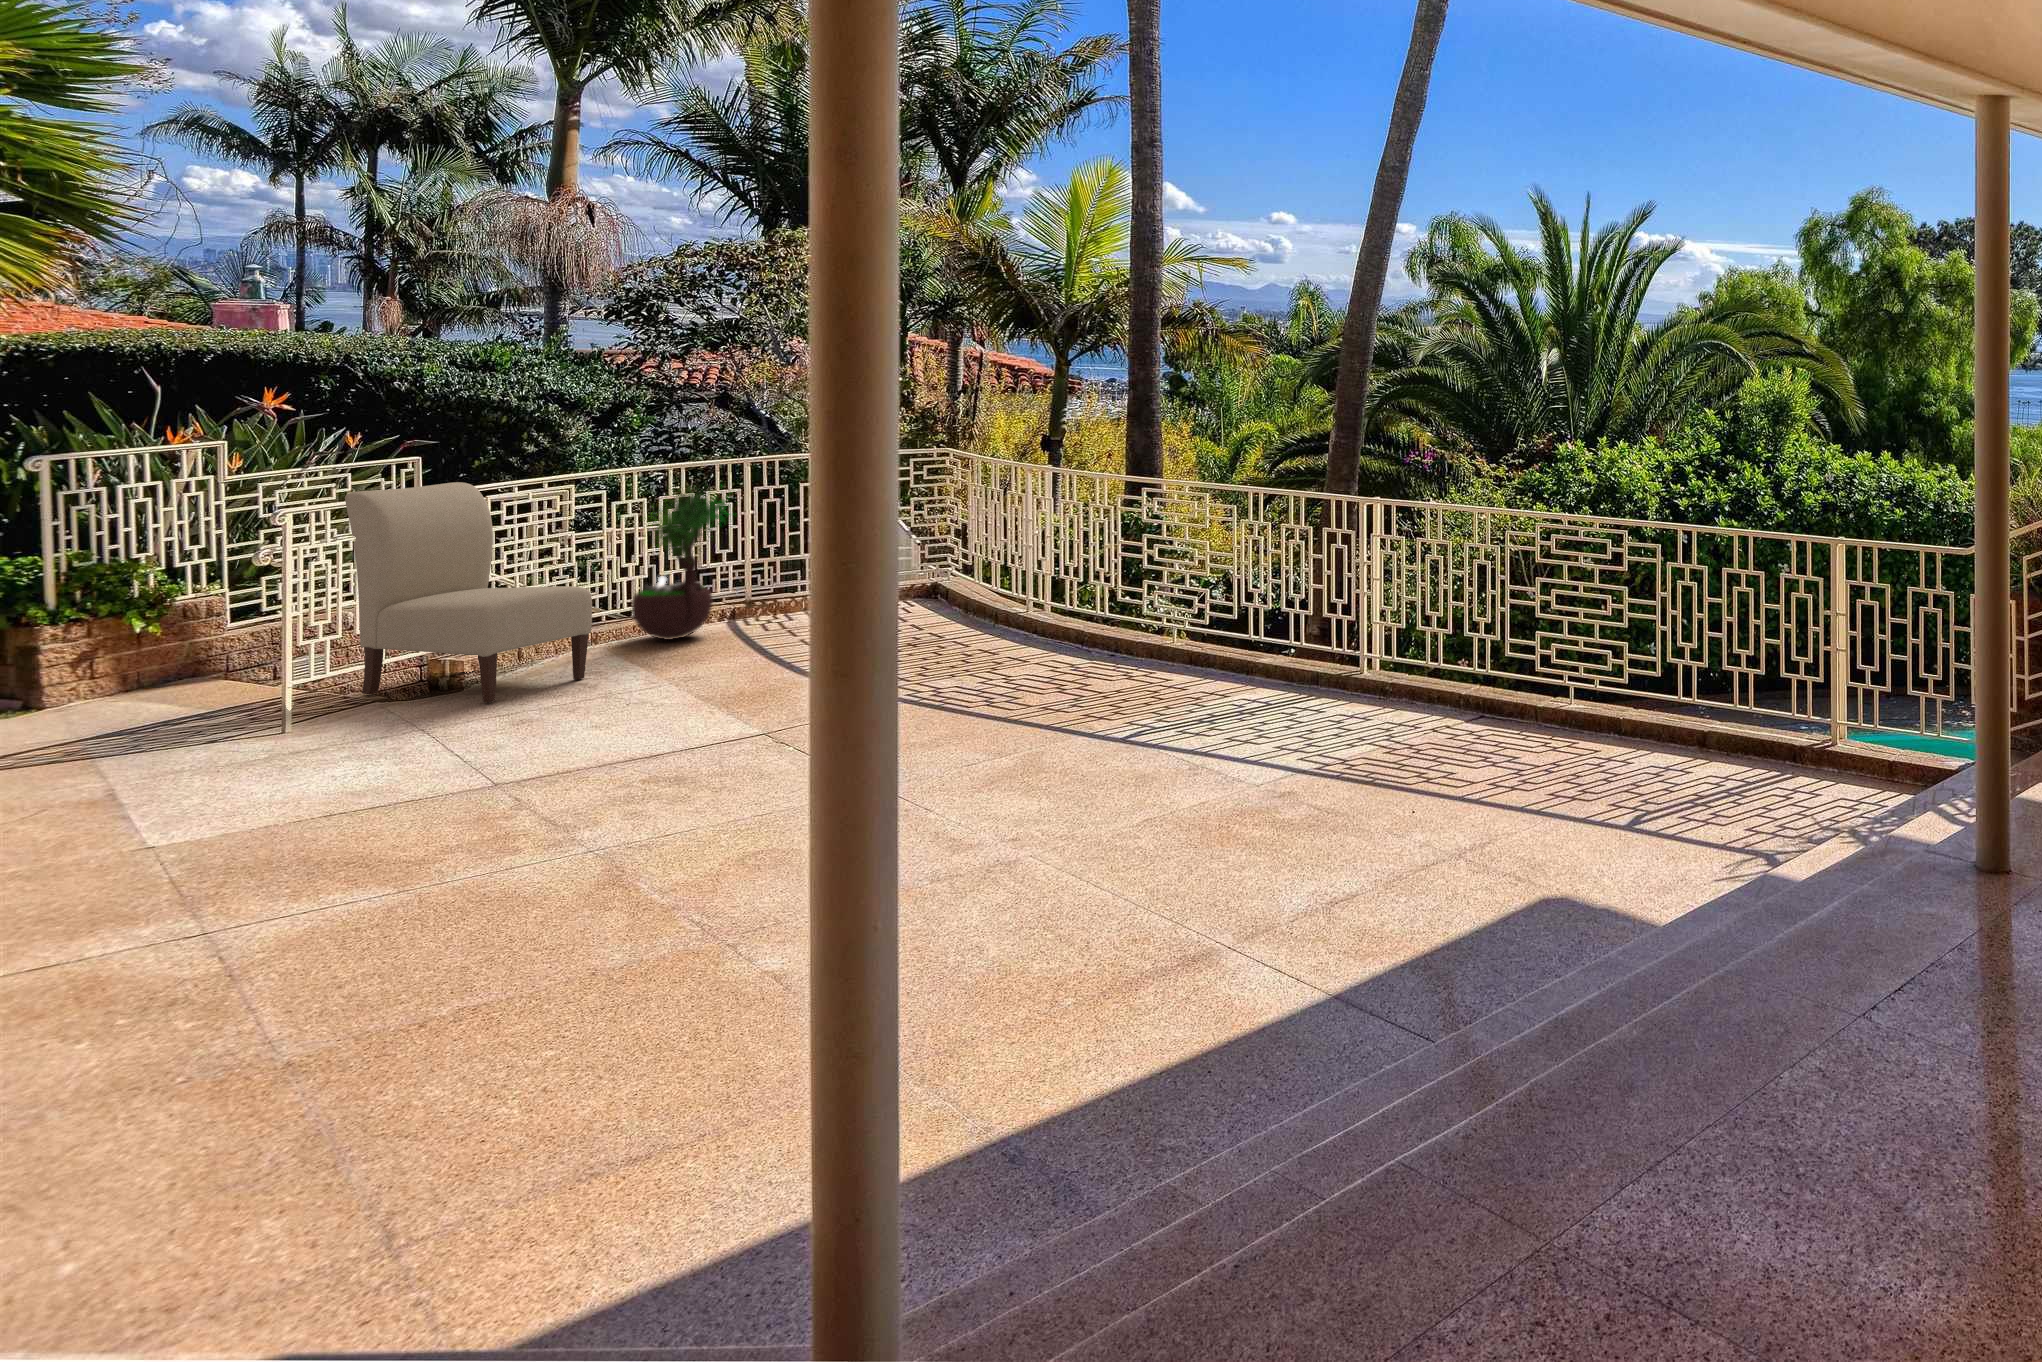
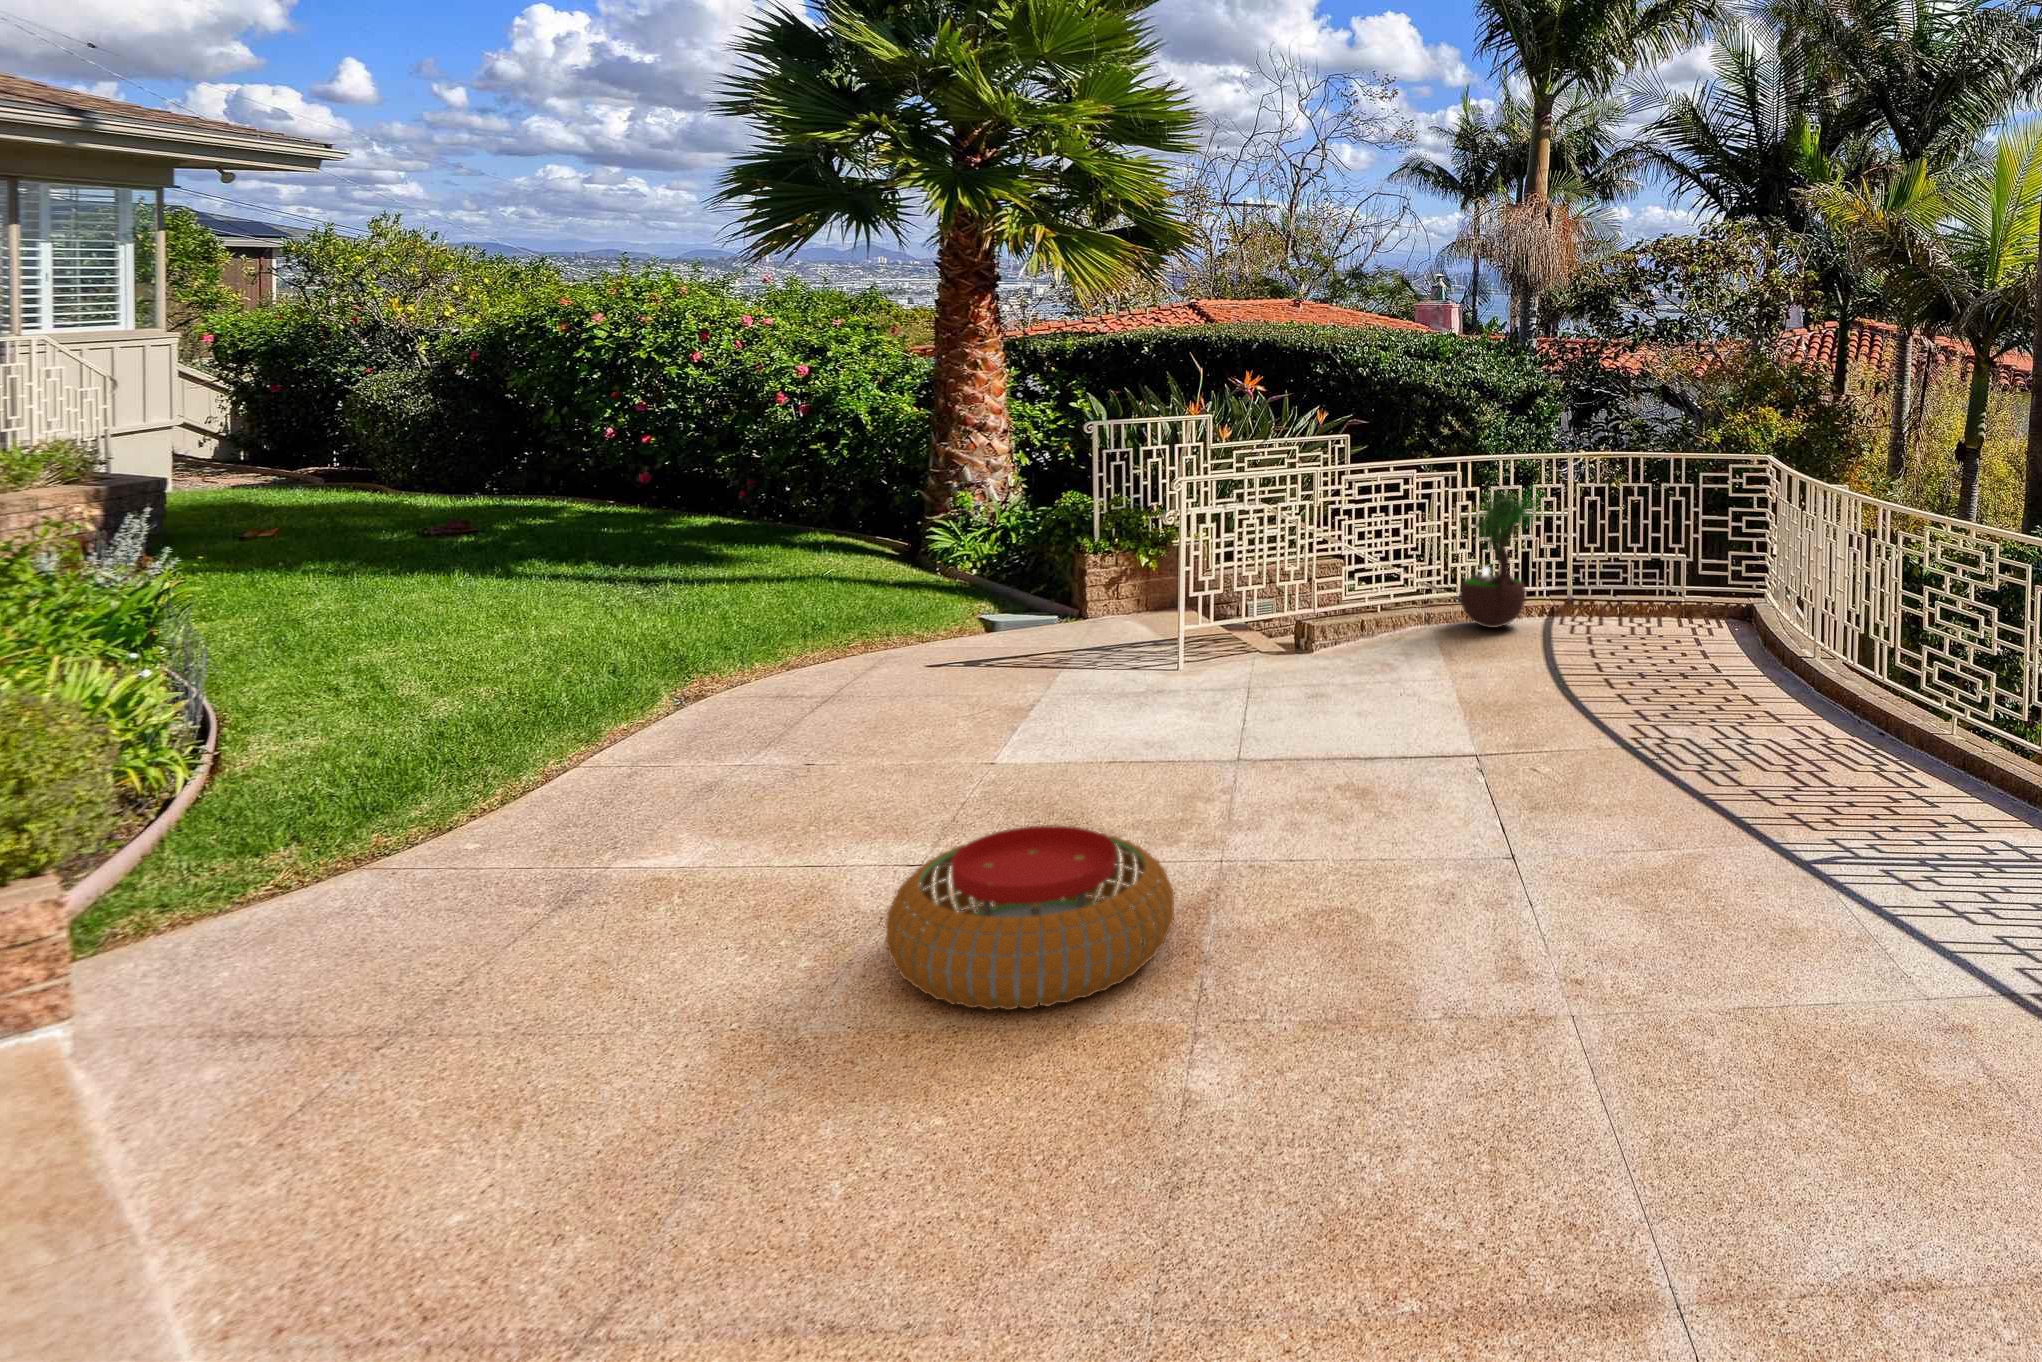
chair: present [345,482,592,703] -> none [1234,467,1398,671]
pouf: none [285,815,631,991] -> present [886,825,1174,1010]

